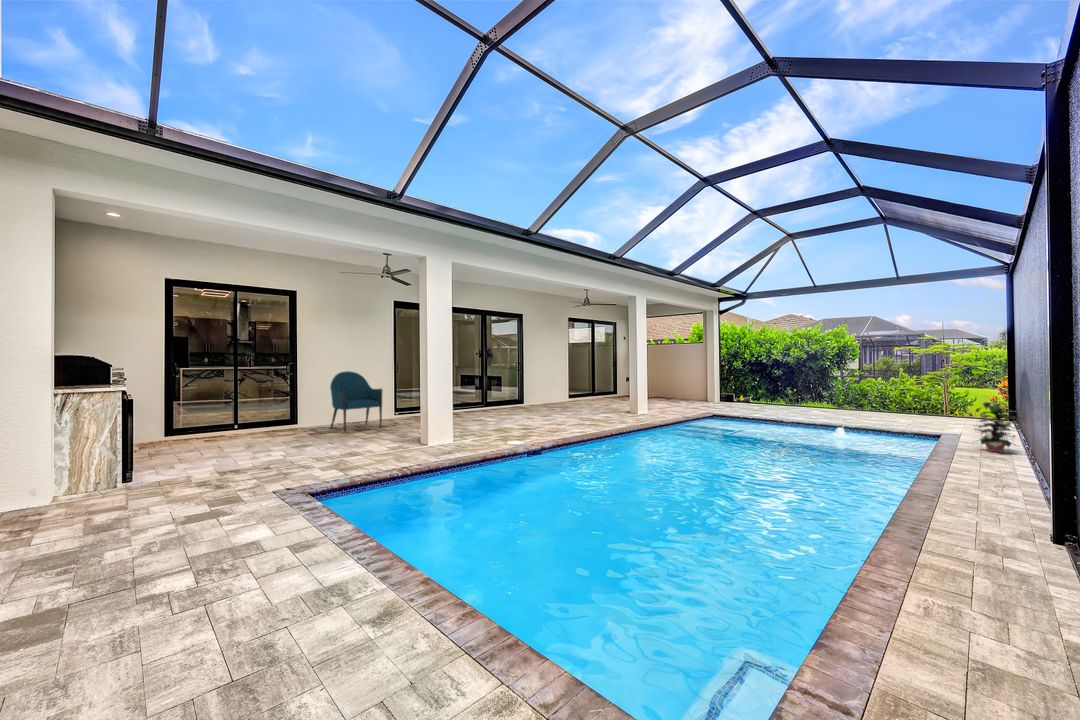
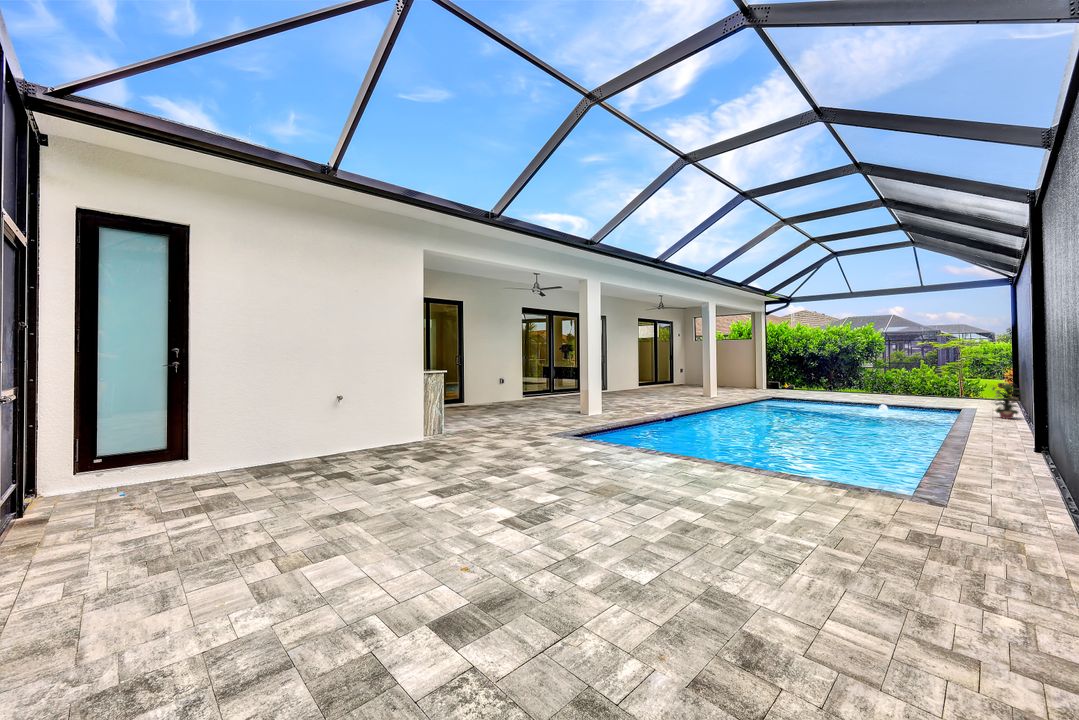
chair: present [330,371,383,432] -> none [491,363,529,409]

